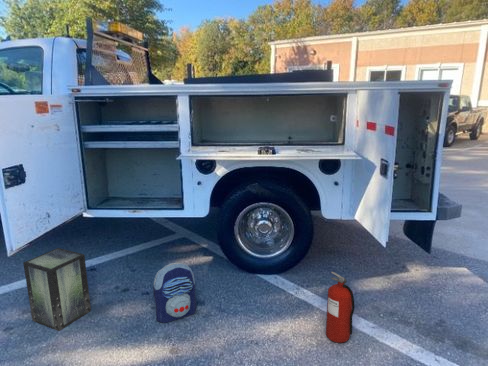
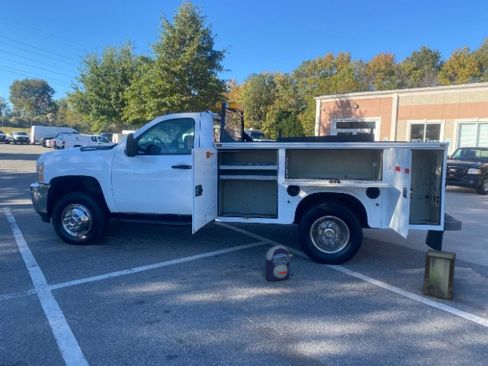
storage box: present [23,248,91,331] -> present [423,249,456,300]
fire extinguisher: present [326,271,355,343] -> none [371,251,388,294]

